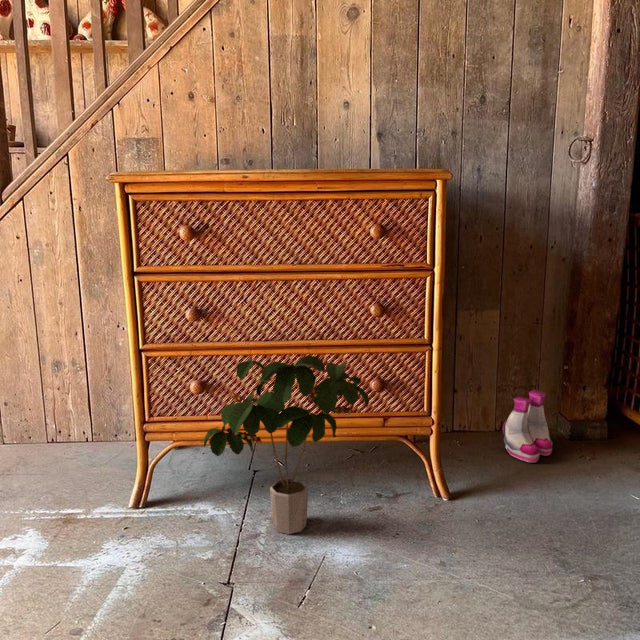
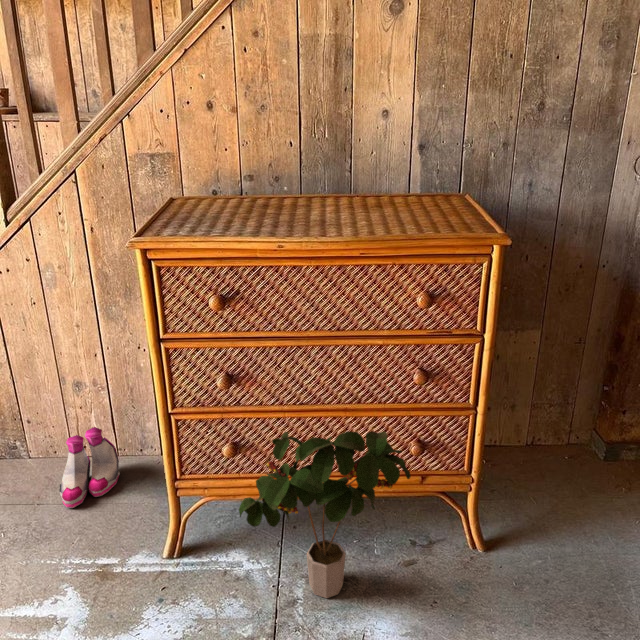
boots: present [503,389,552,462] -> present [59,427,120,508]

